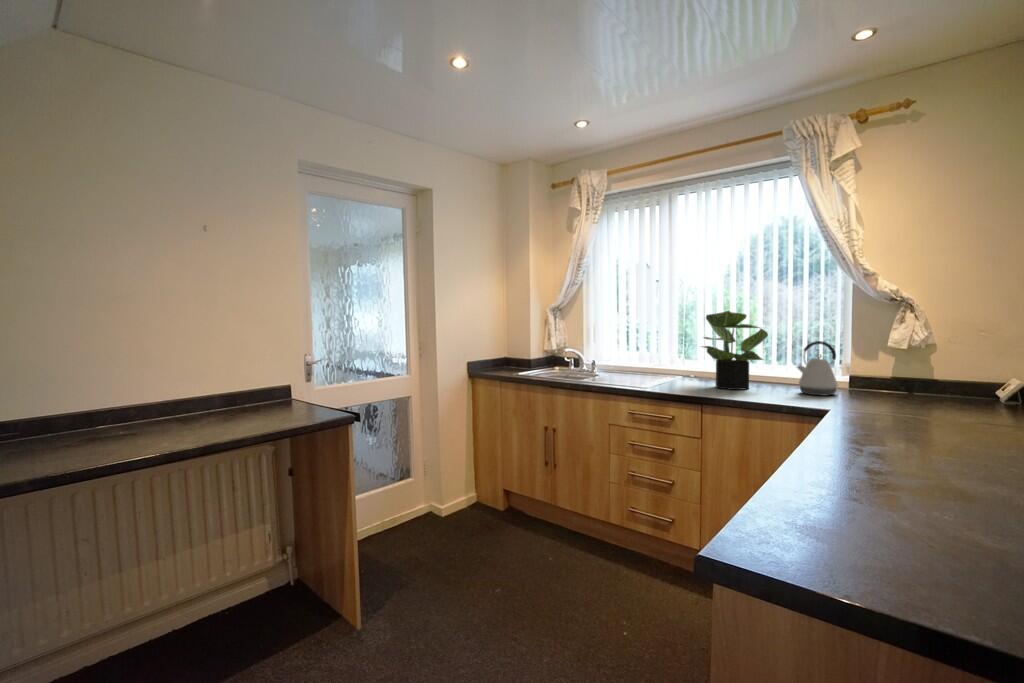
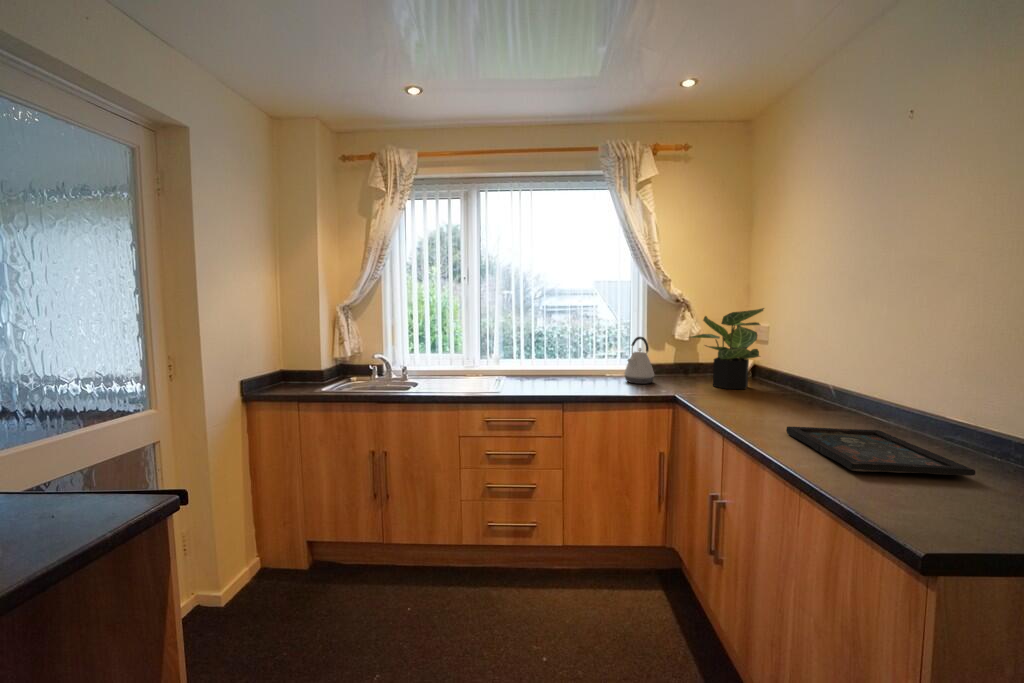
potted plant: present [703,311,768,390] -> present [691,308,764,389]
tray: none [814,434,967,485] -> present [786,426,975,476]

